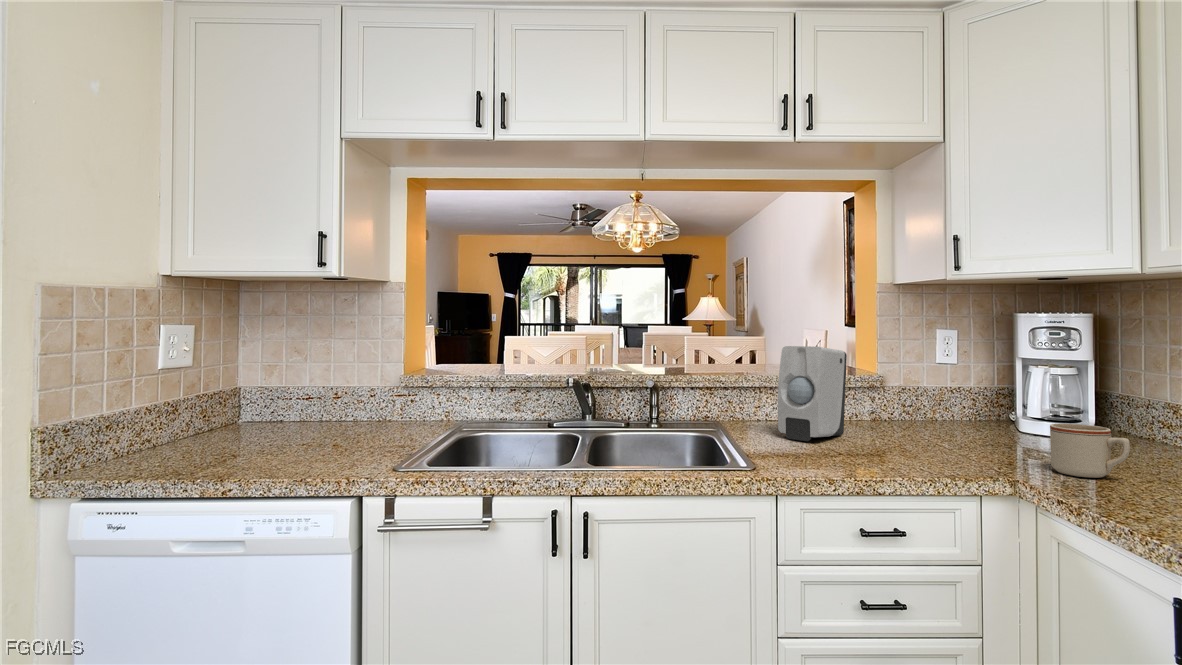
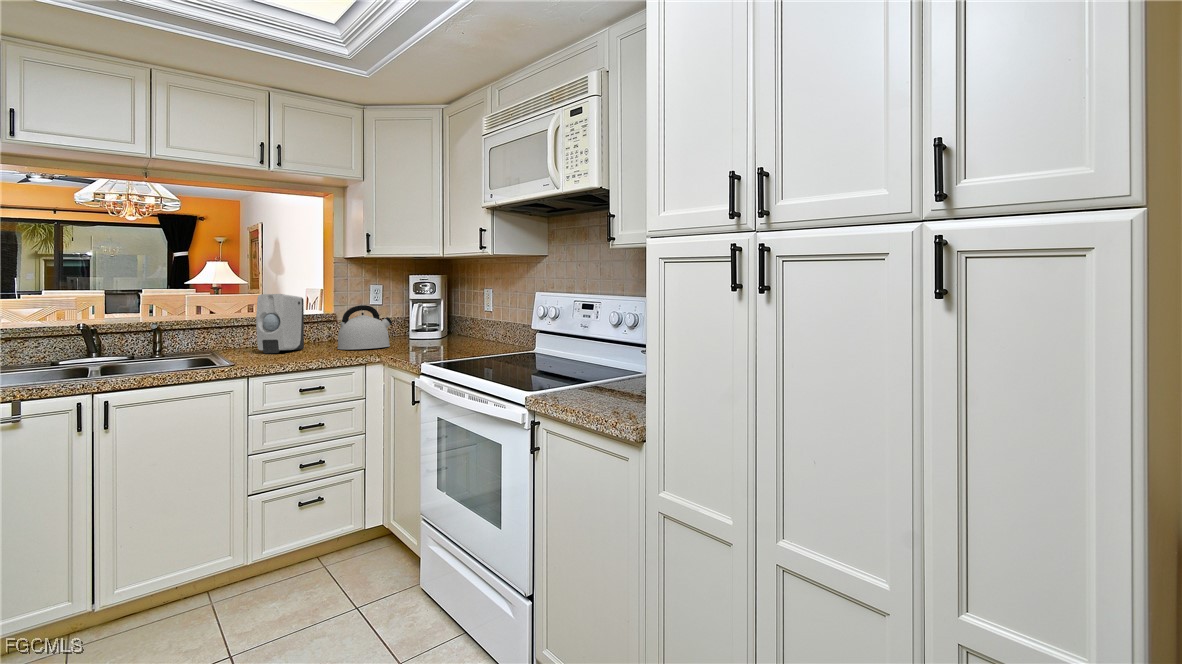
kettle: none [899,369,1004,452] -> present [337,305,392,350]
mug: present [1050,424,1130,478] -> none [402,328,431,352]

